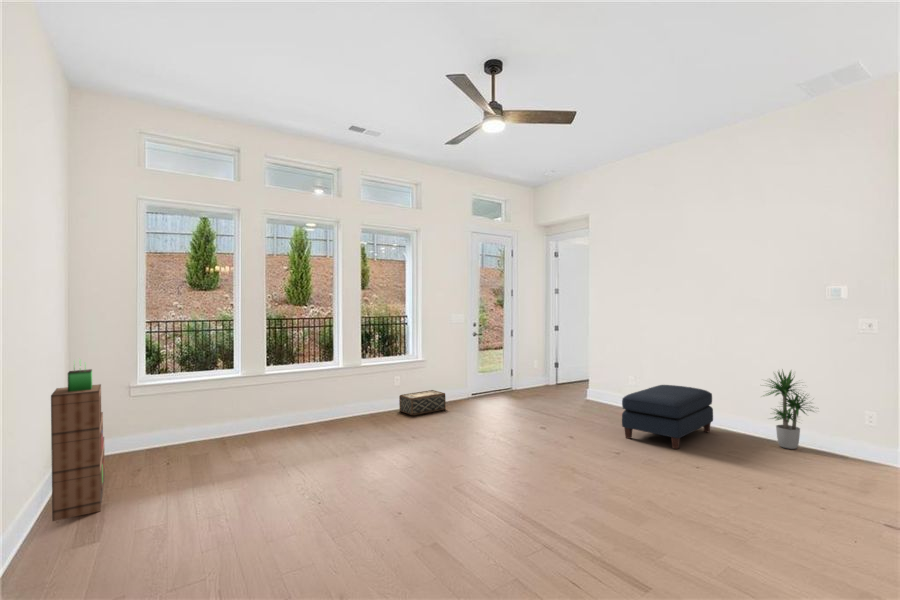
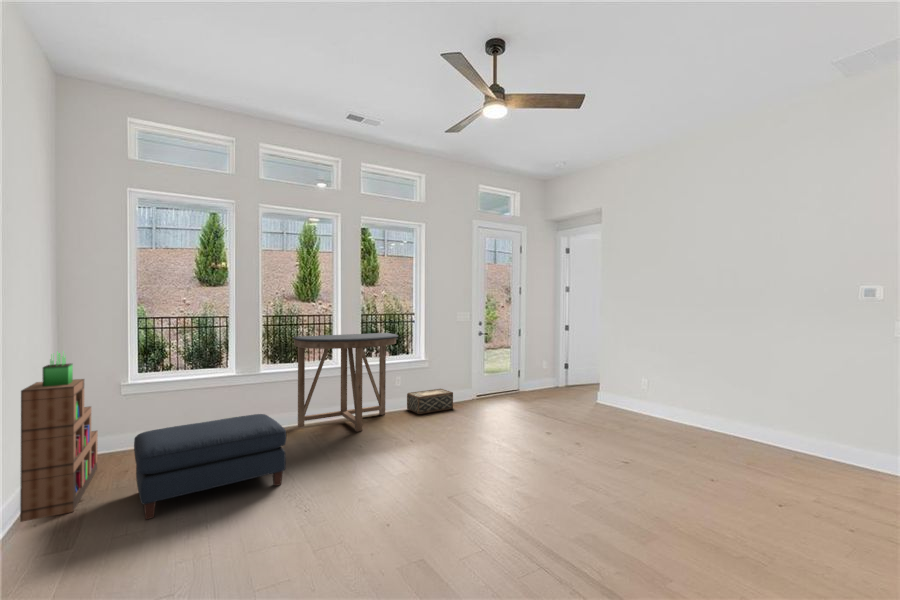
console table: none [287,335,392,433] -> present [292,333,398,432]
potted plant: present [767,371,812,449] -> none [786,378,860,468]
ottoman: present [622,385,713,449] -> present [134,414,286,519]

